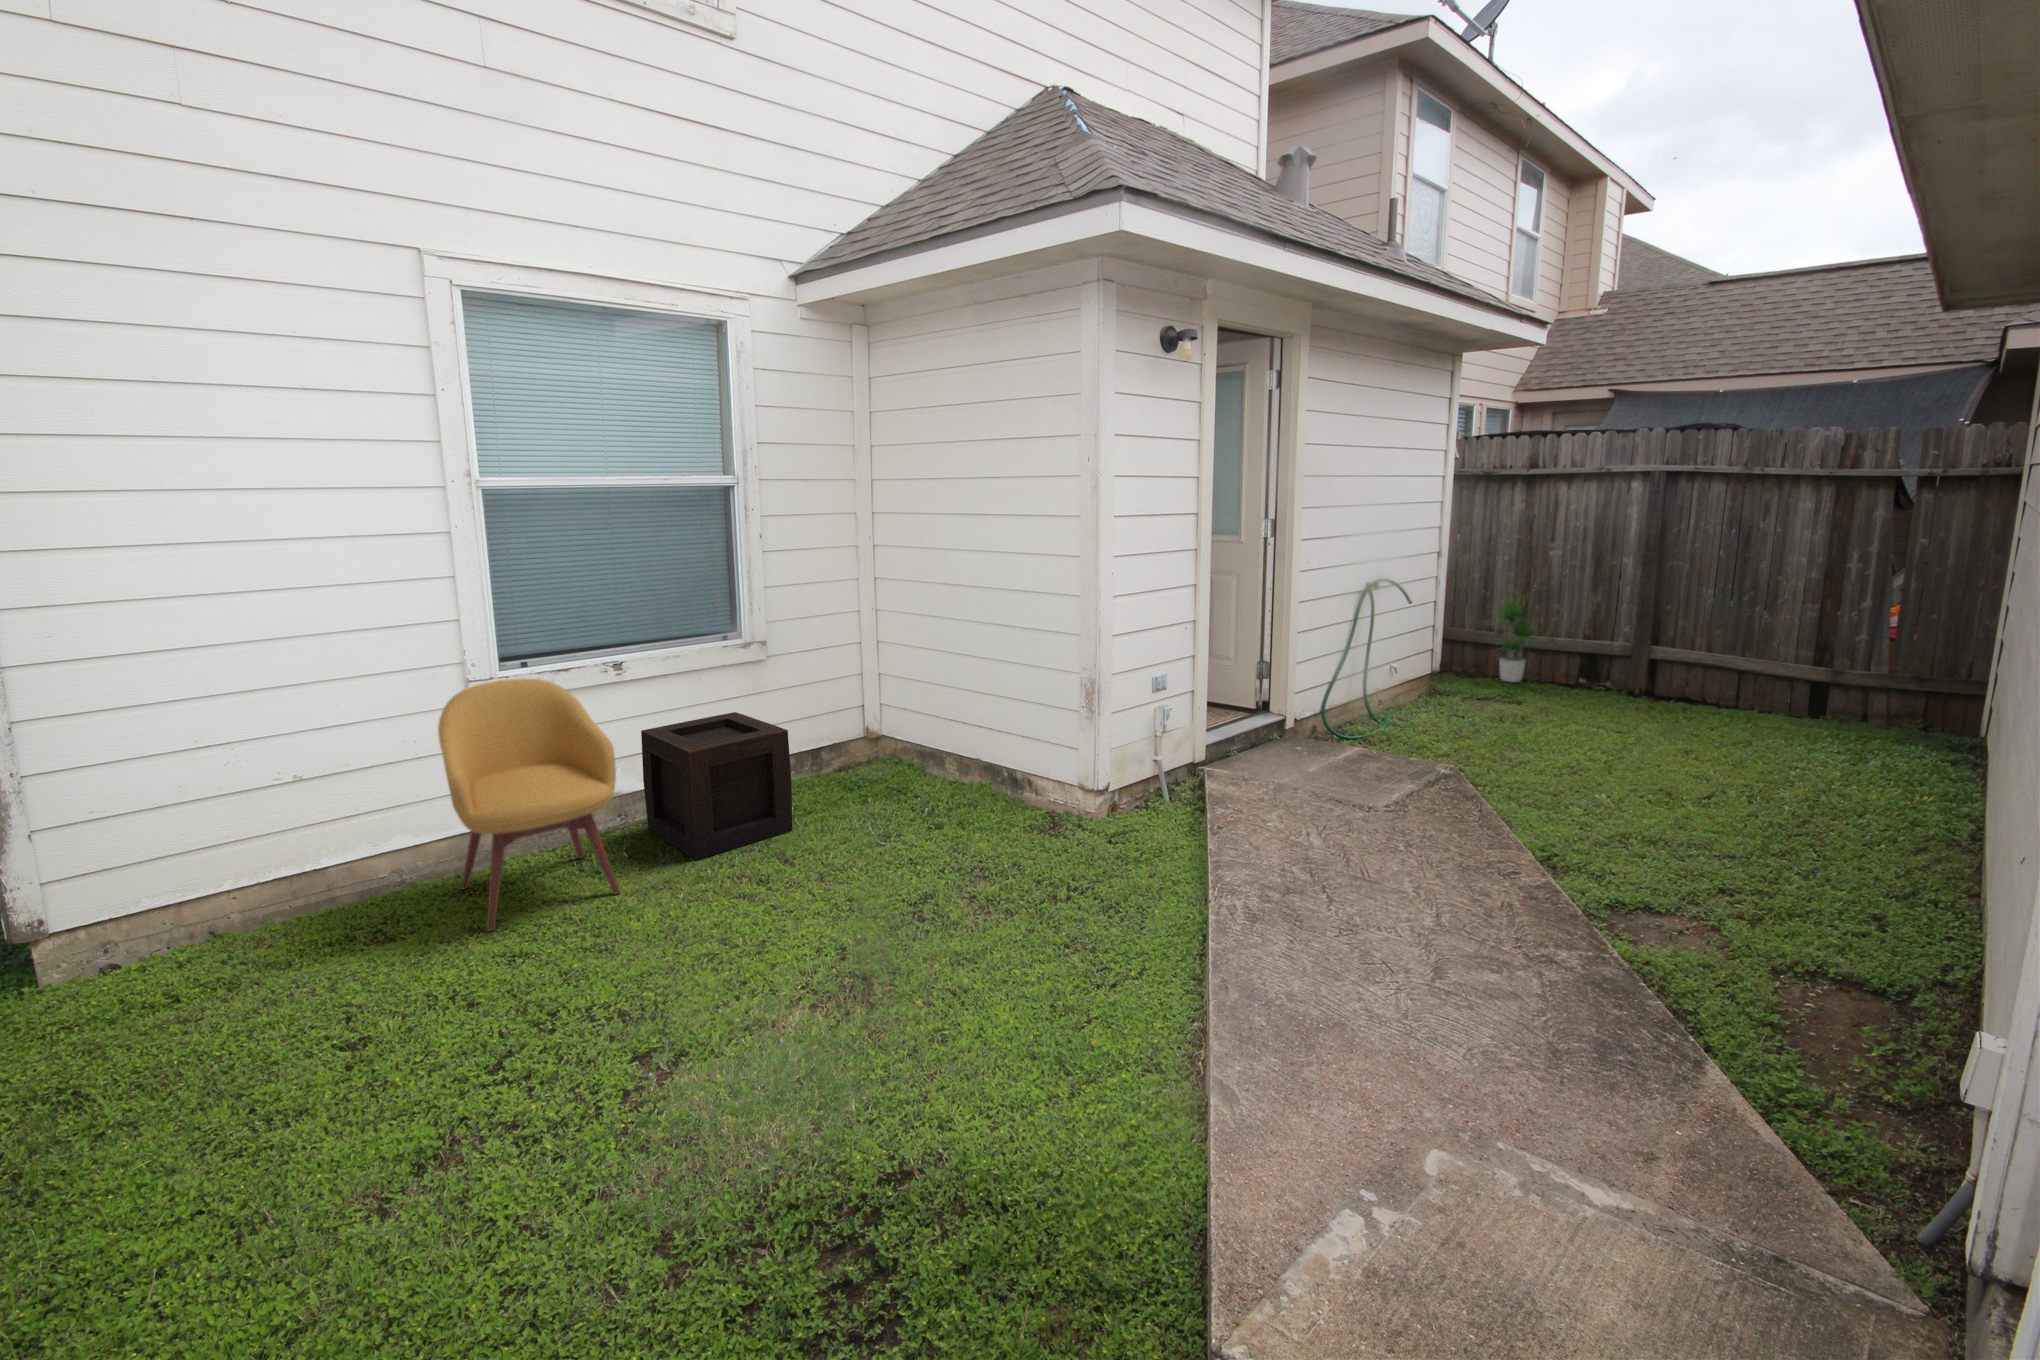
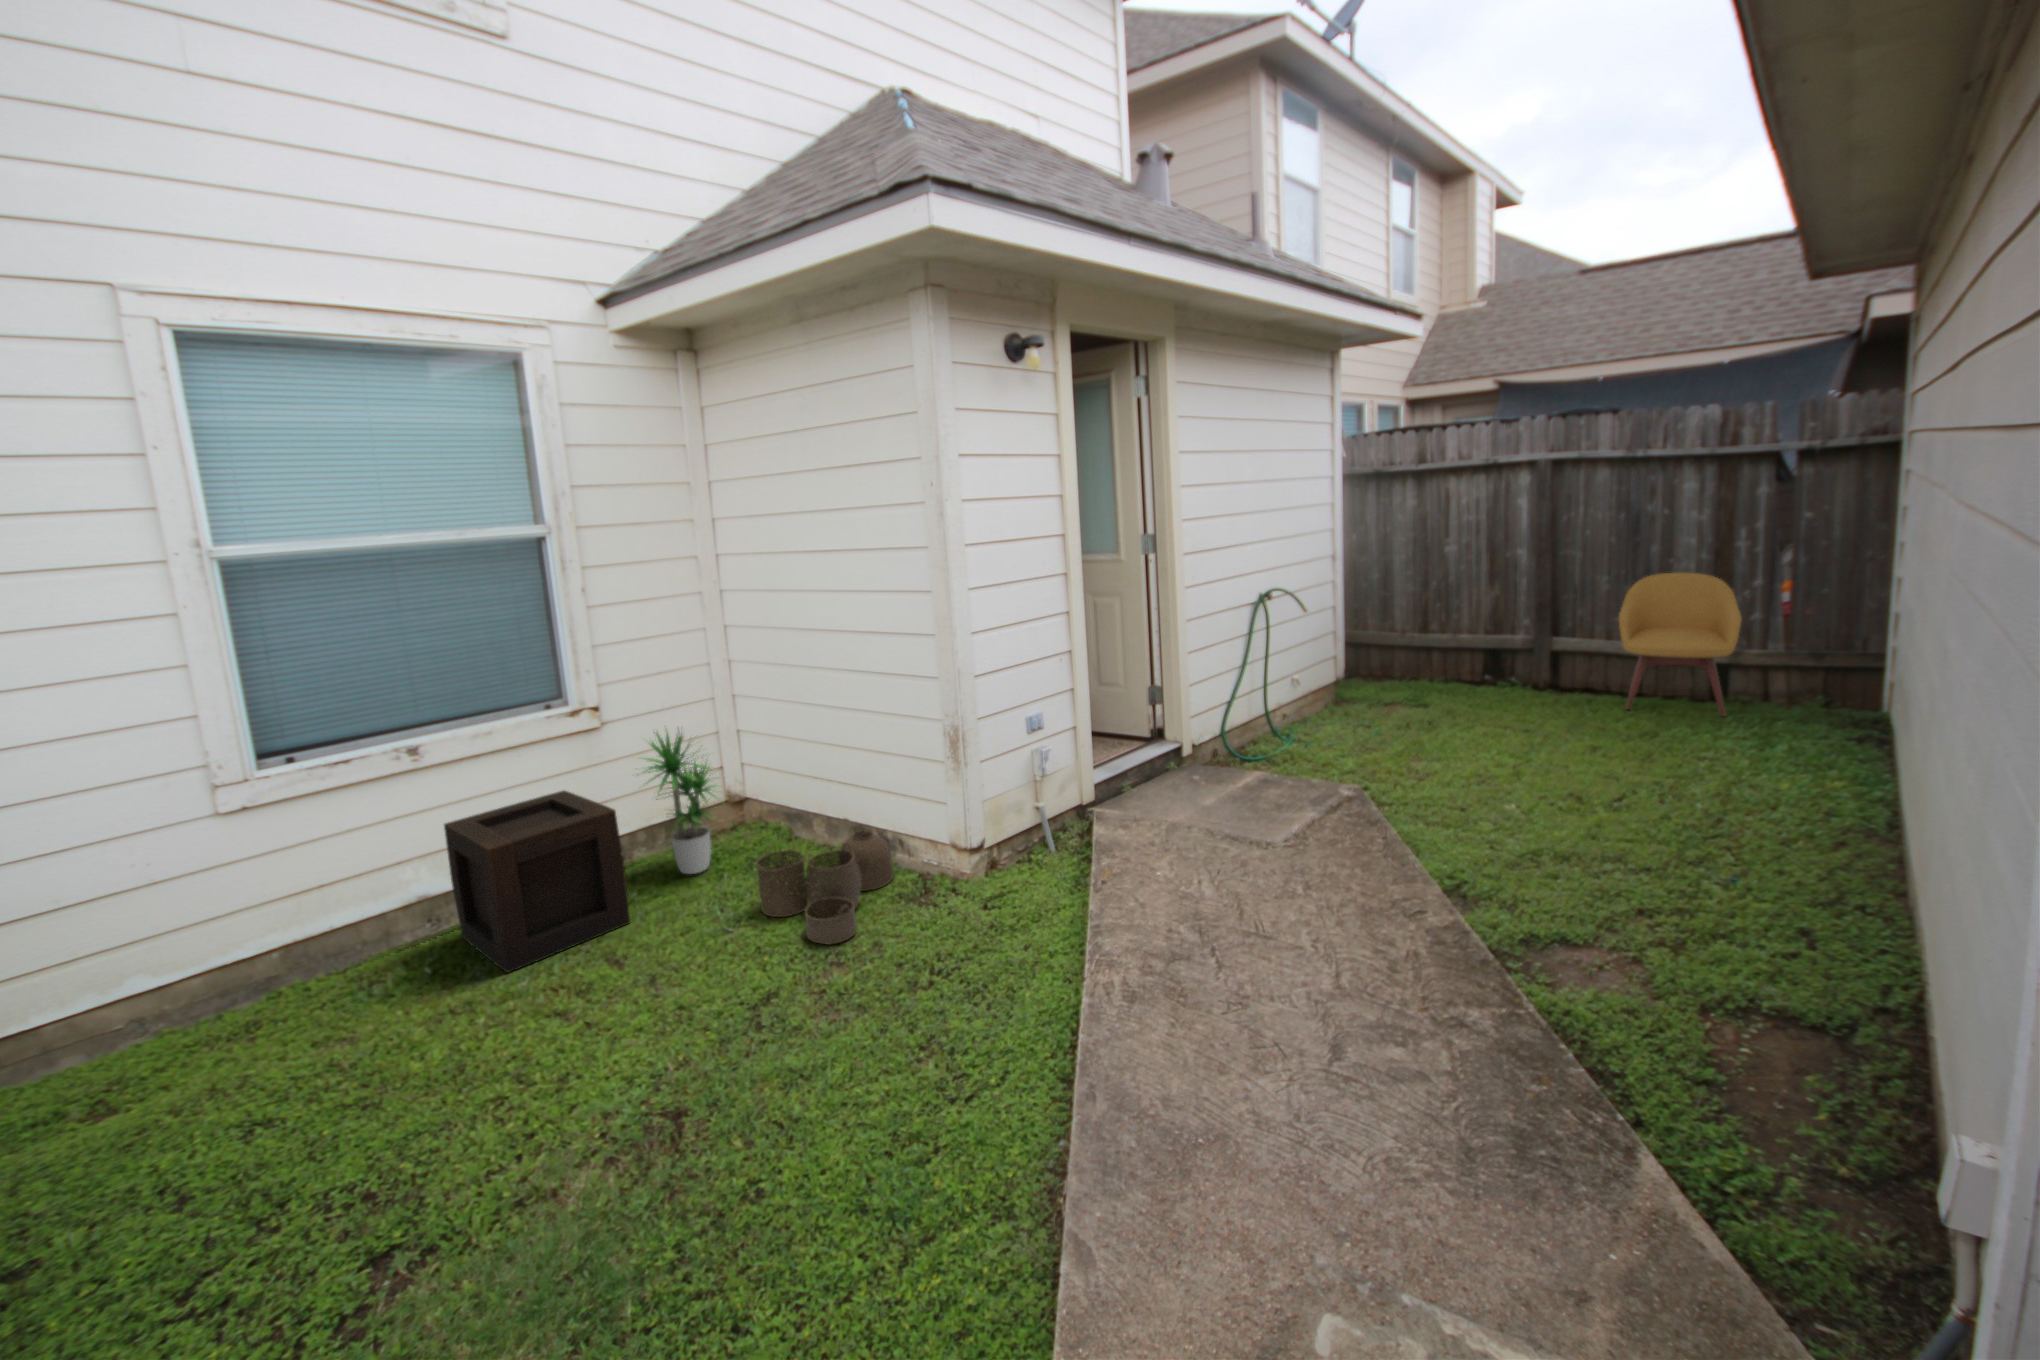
potted plant: present [1496,597,1541,682] -> present [645,732,716,874]
chair: present [438,679,620,931] -> present [1619,573,1742,717]
woven basket: none [905,764,1020,860] -> present [756,826,893,945]

